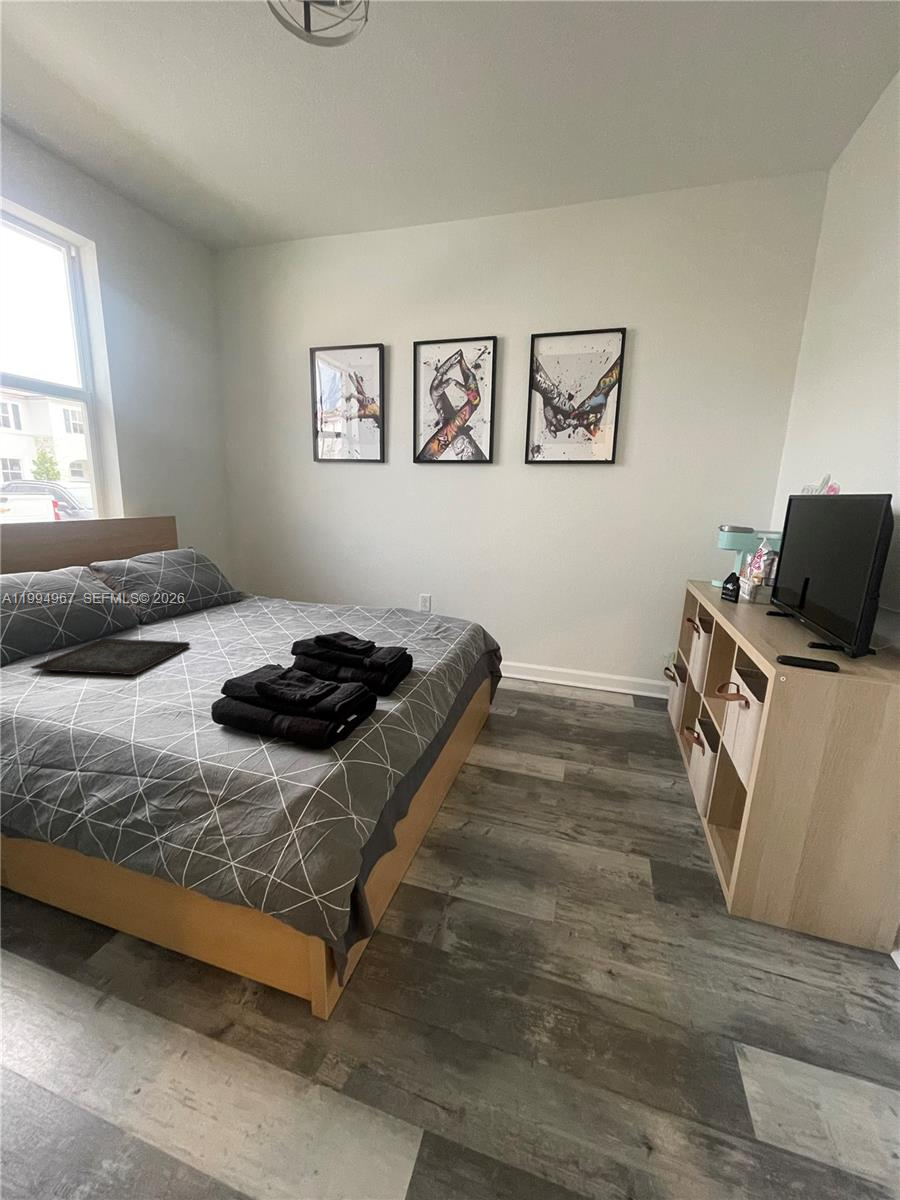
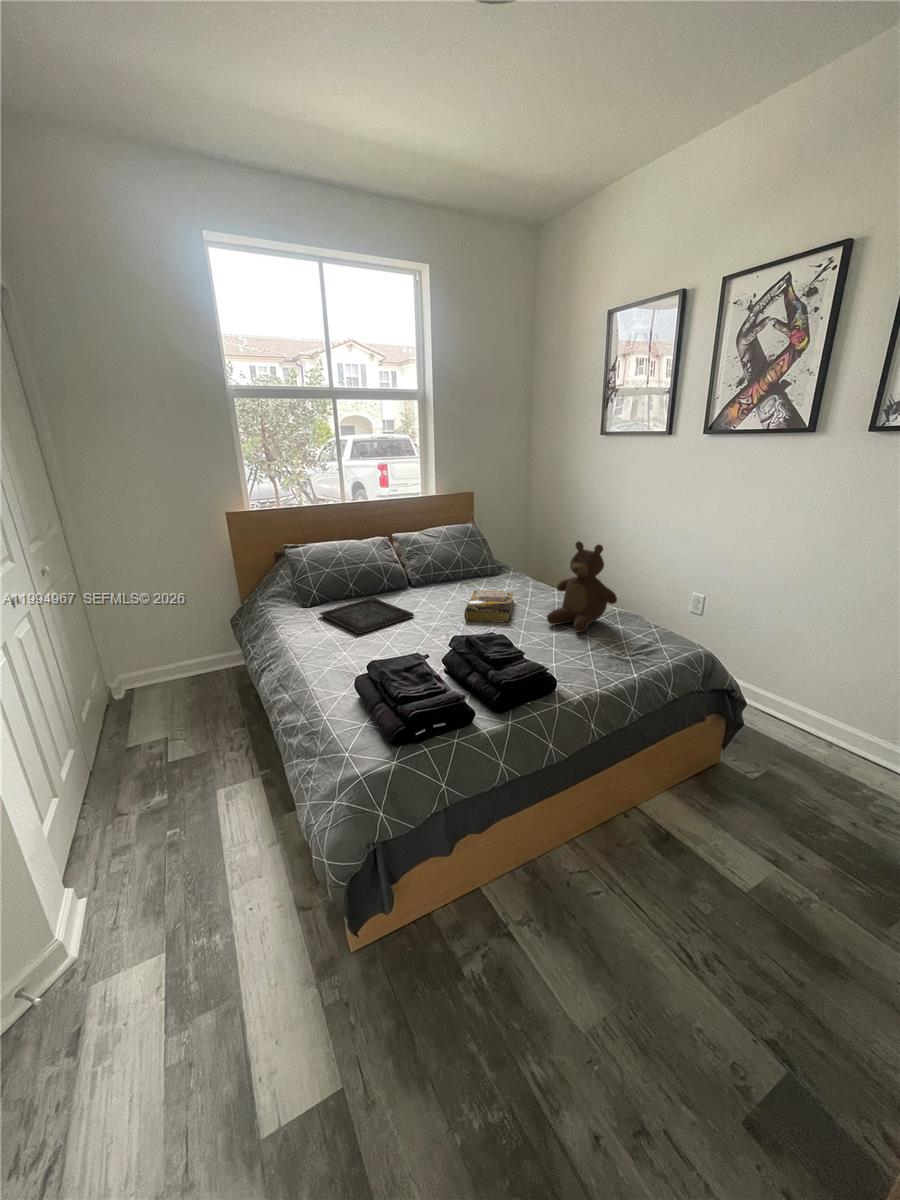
teddy bear: none [342,545,404,627] -> present [547,541,617,633]
book: none [243,606,309,638] -> present [464,590,514,622]

